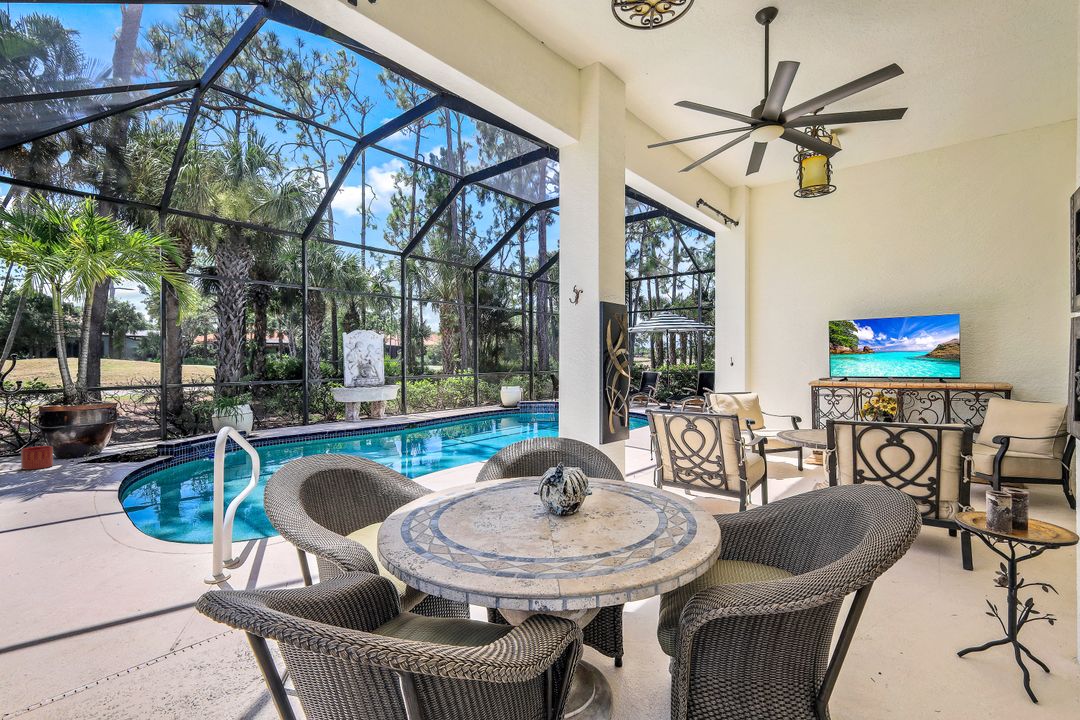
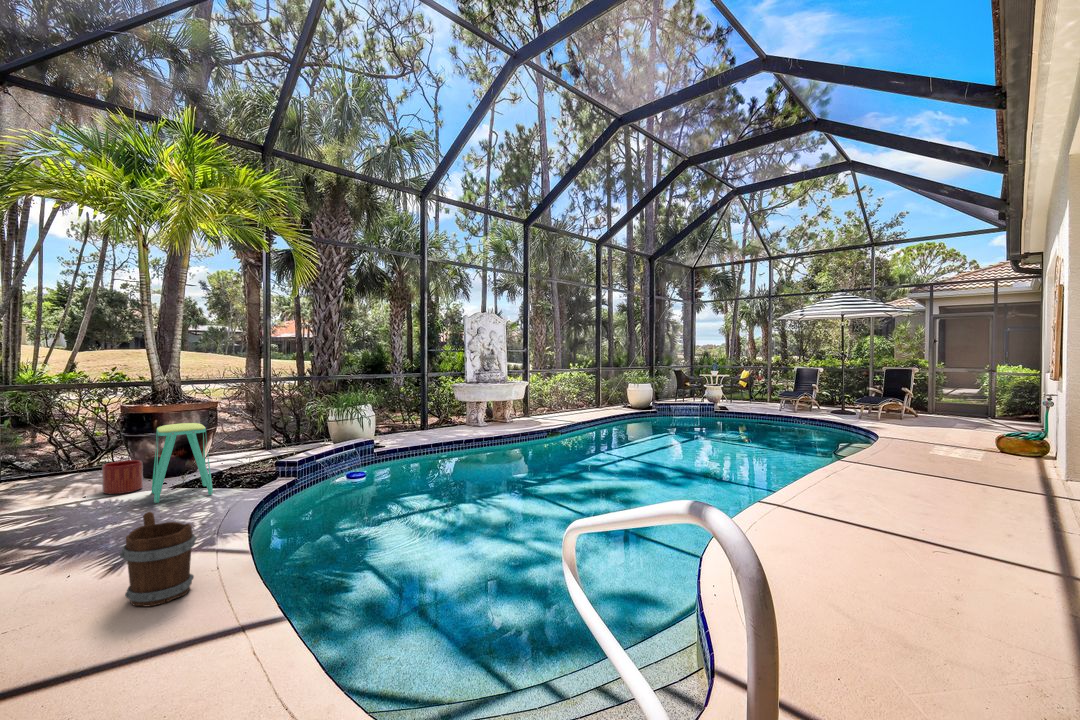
stool: none [59,420,105,475] -> present [152,423,213,503]
bucket: none [20,473,71,524] -> present [120,512,197,607]

